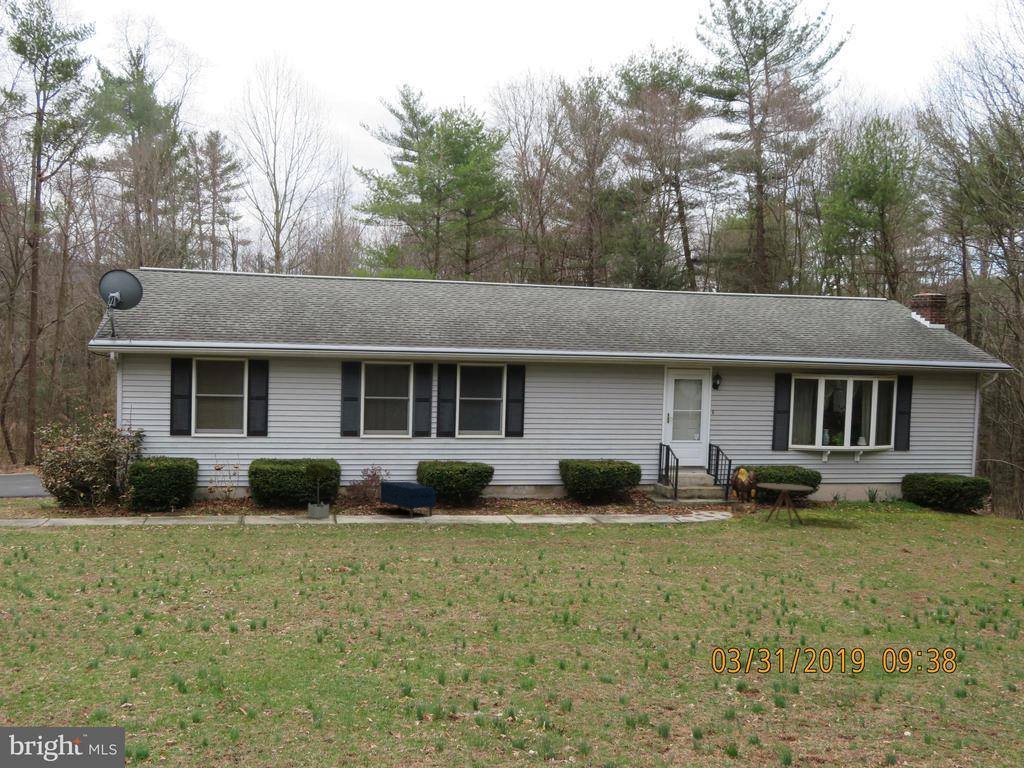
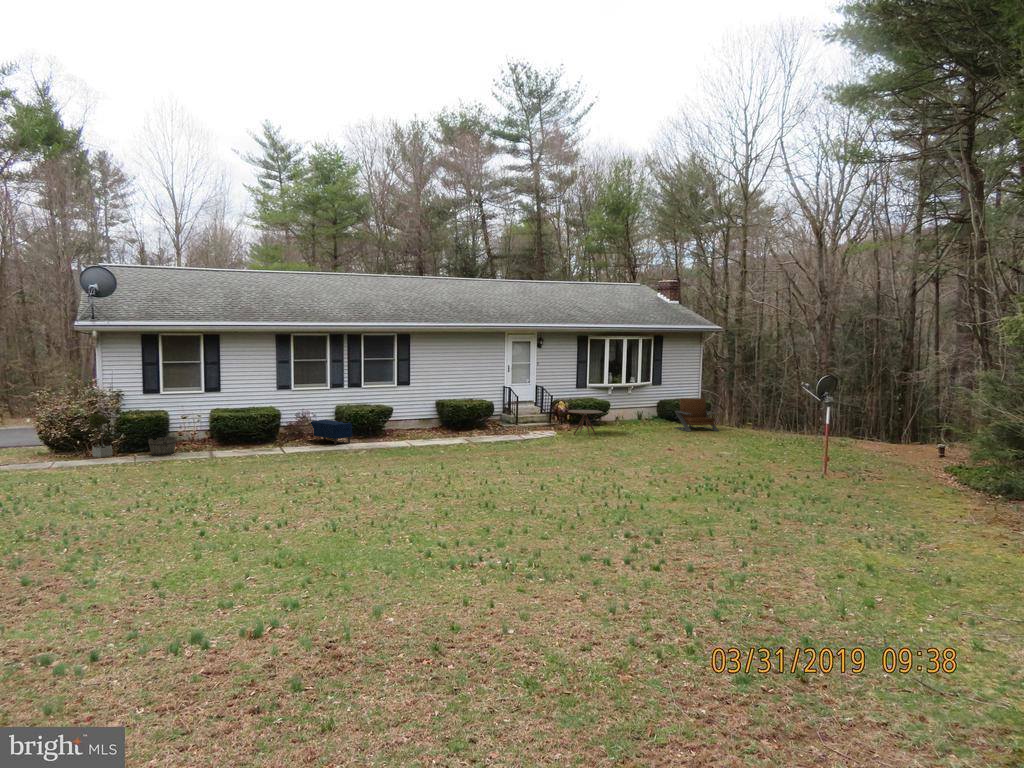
potted tree: present [306,463,330,518] -> present [89,414,113,457]
lounge chair: none [933,473,1014,529] -> present [675,398,719,432]
wooden bucket: none [168,489,204,519] -> present [148,435,176,456]

